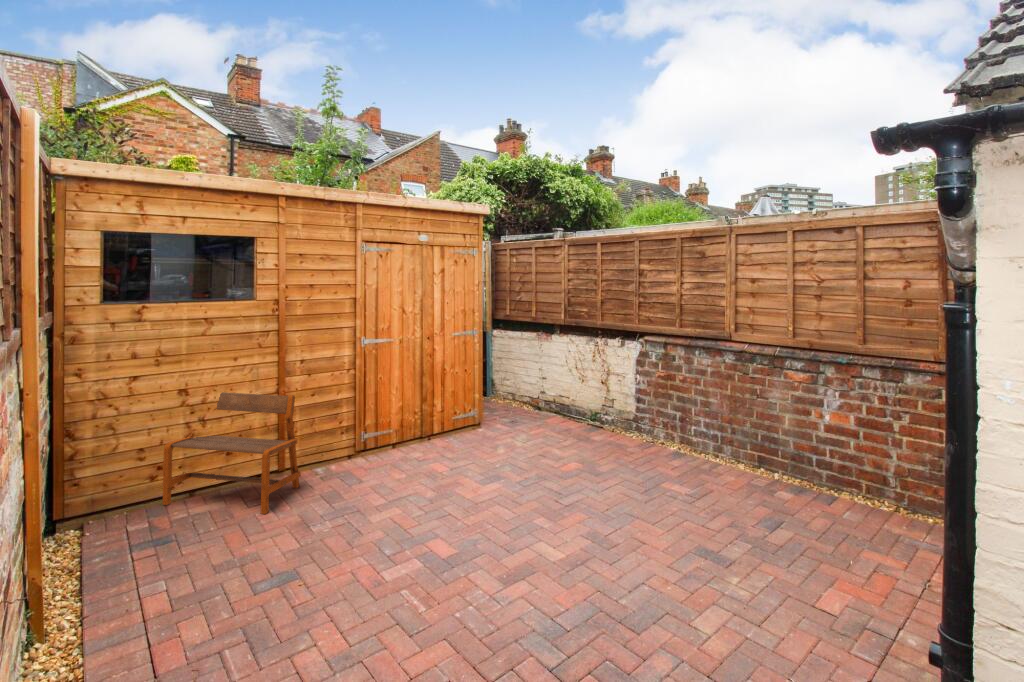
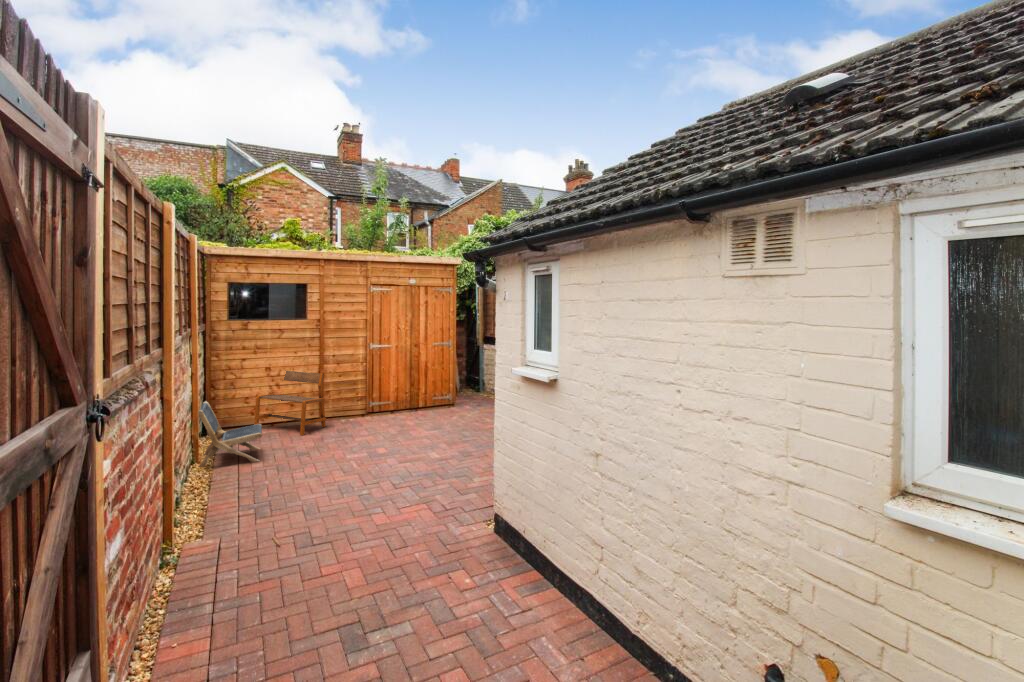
lounge chair: none [38,484,203,653] -> present [198,401,262,467]

